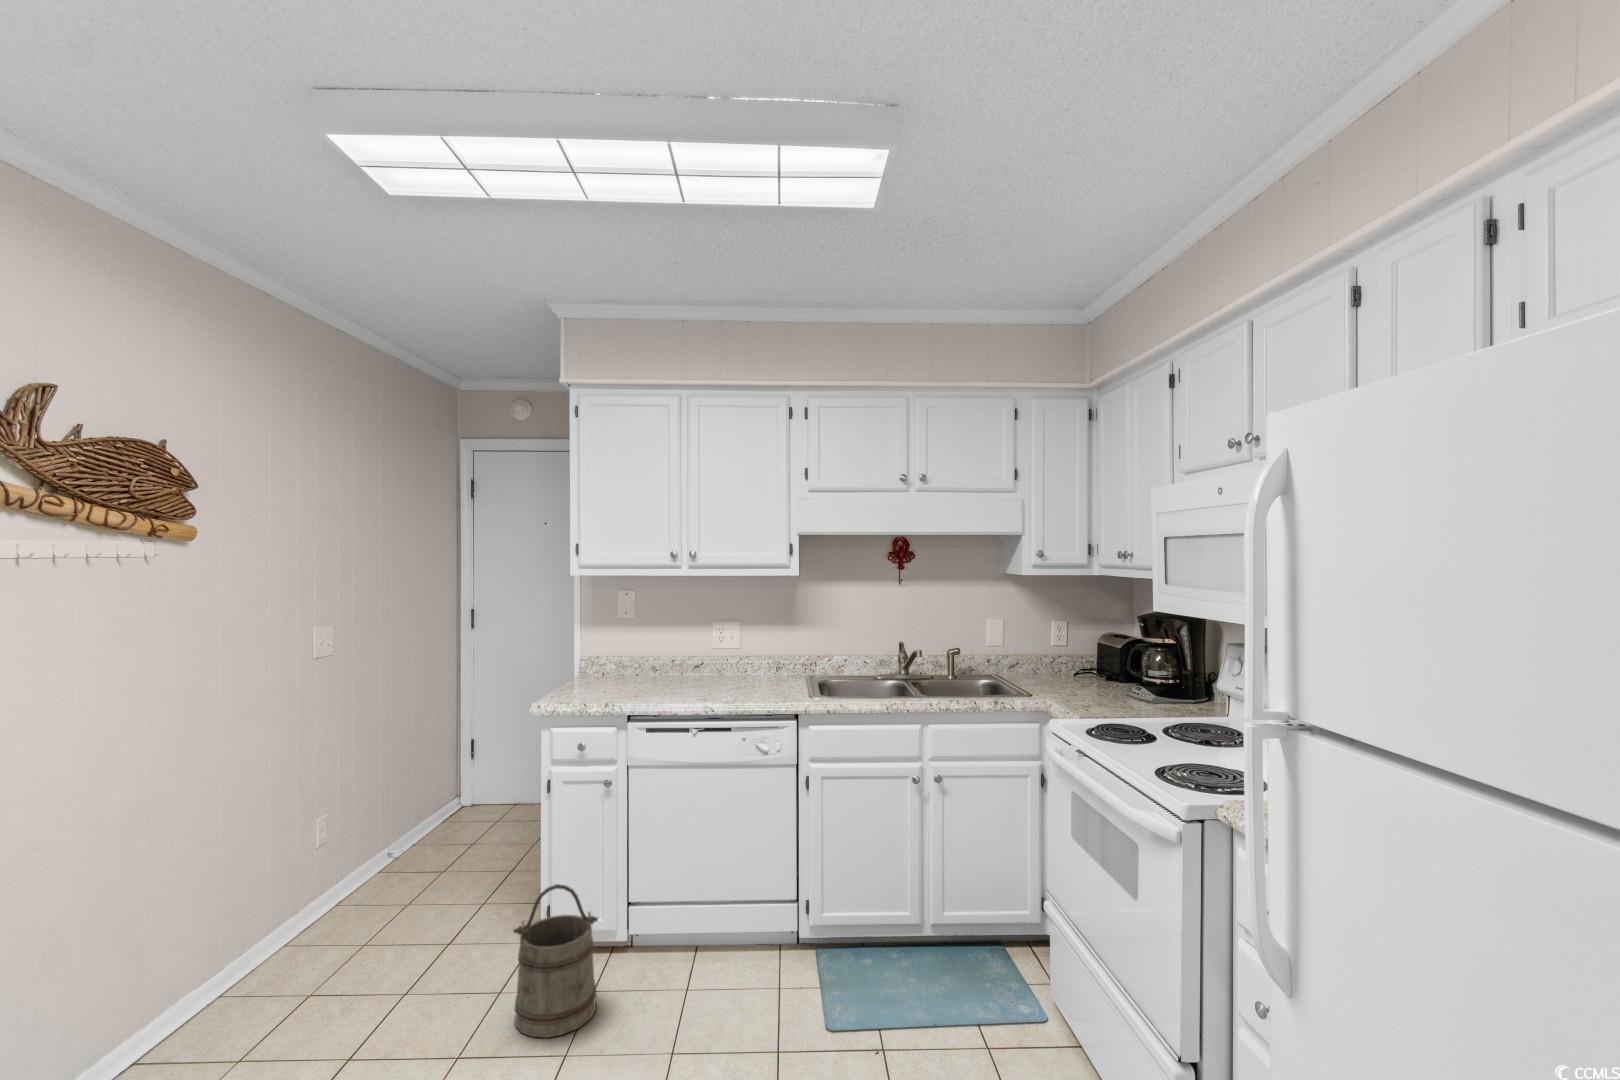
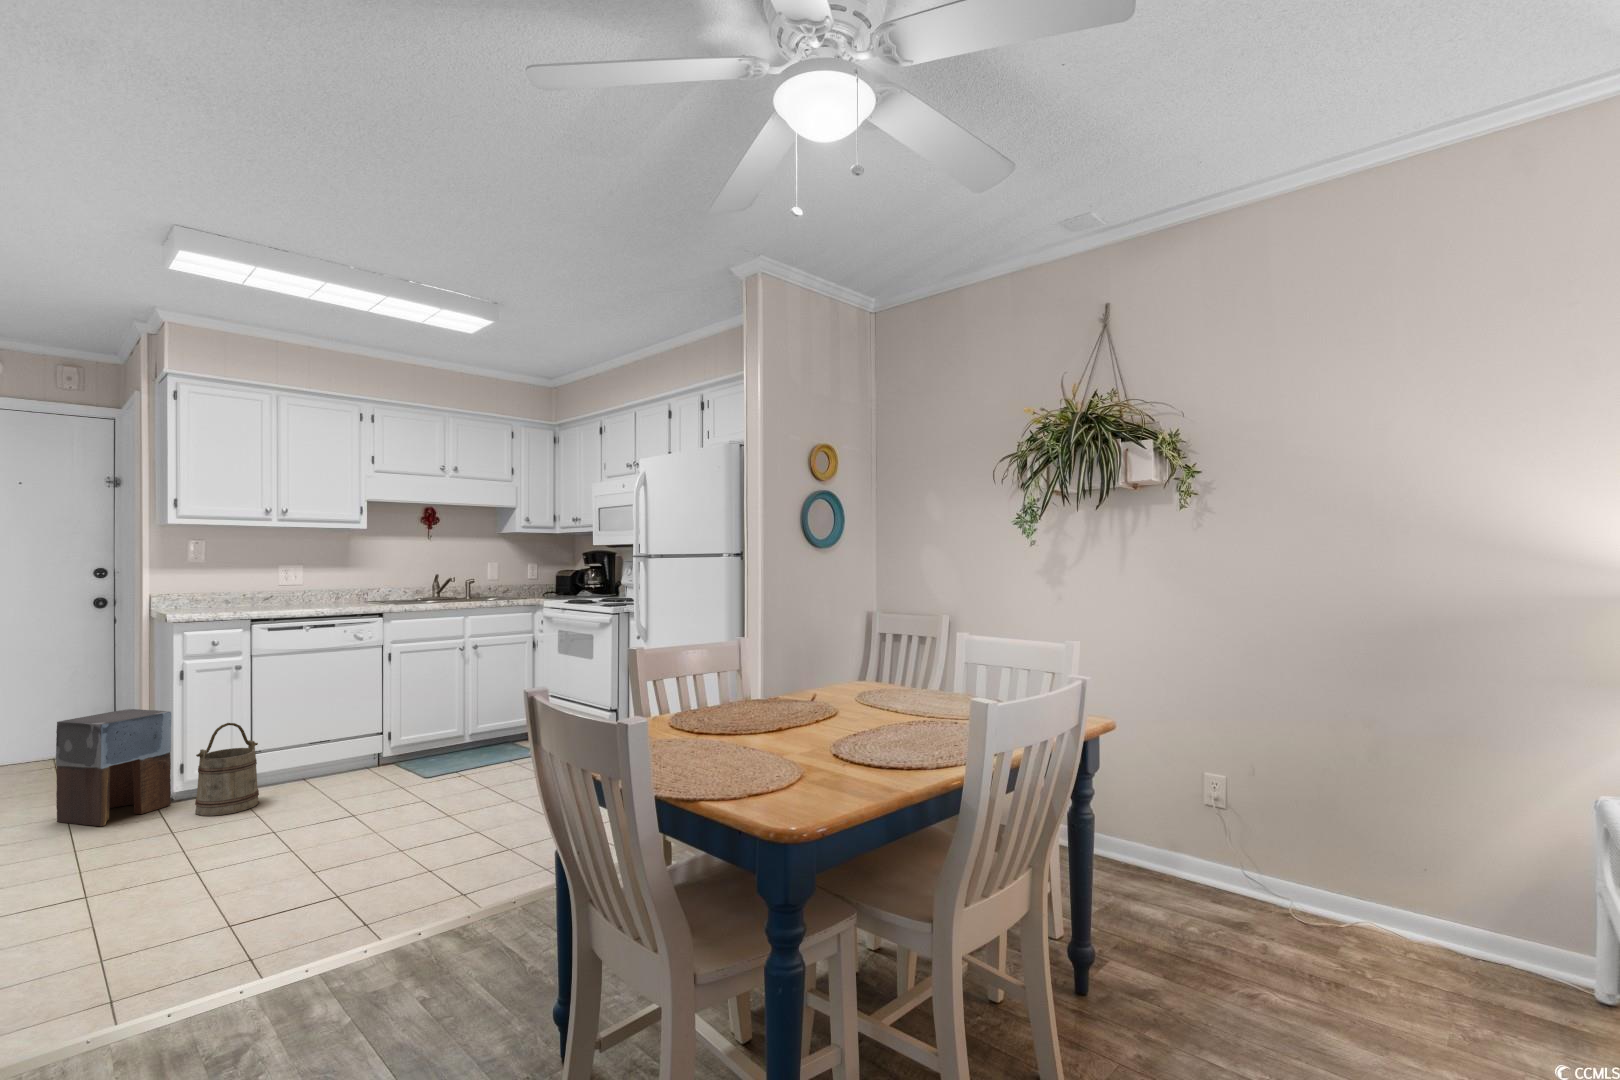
stool: none [414,819,521,1002] -> present [56,709,171,826]

